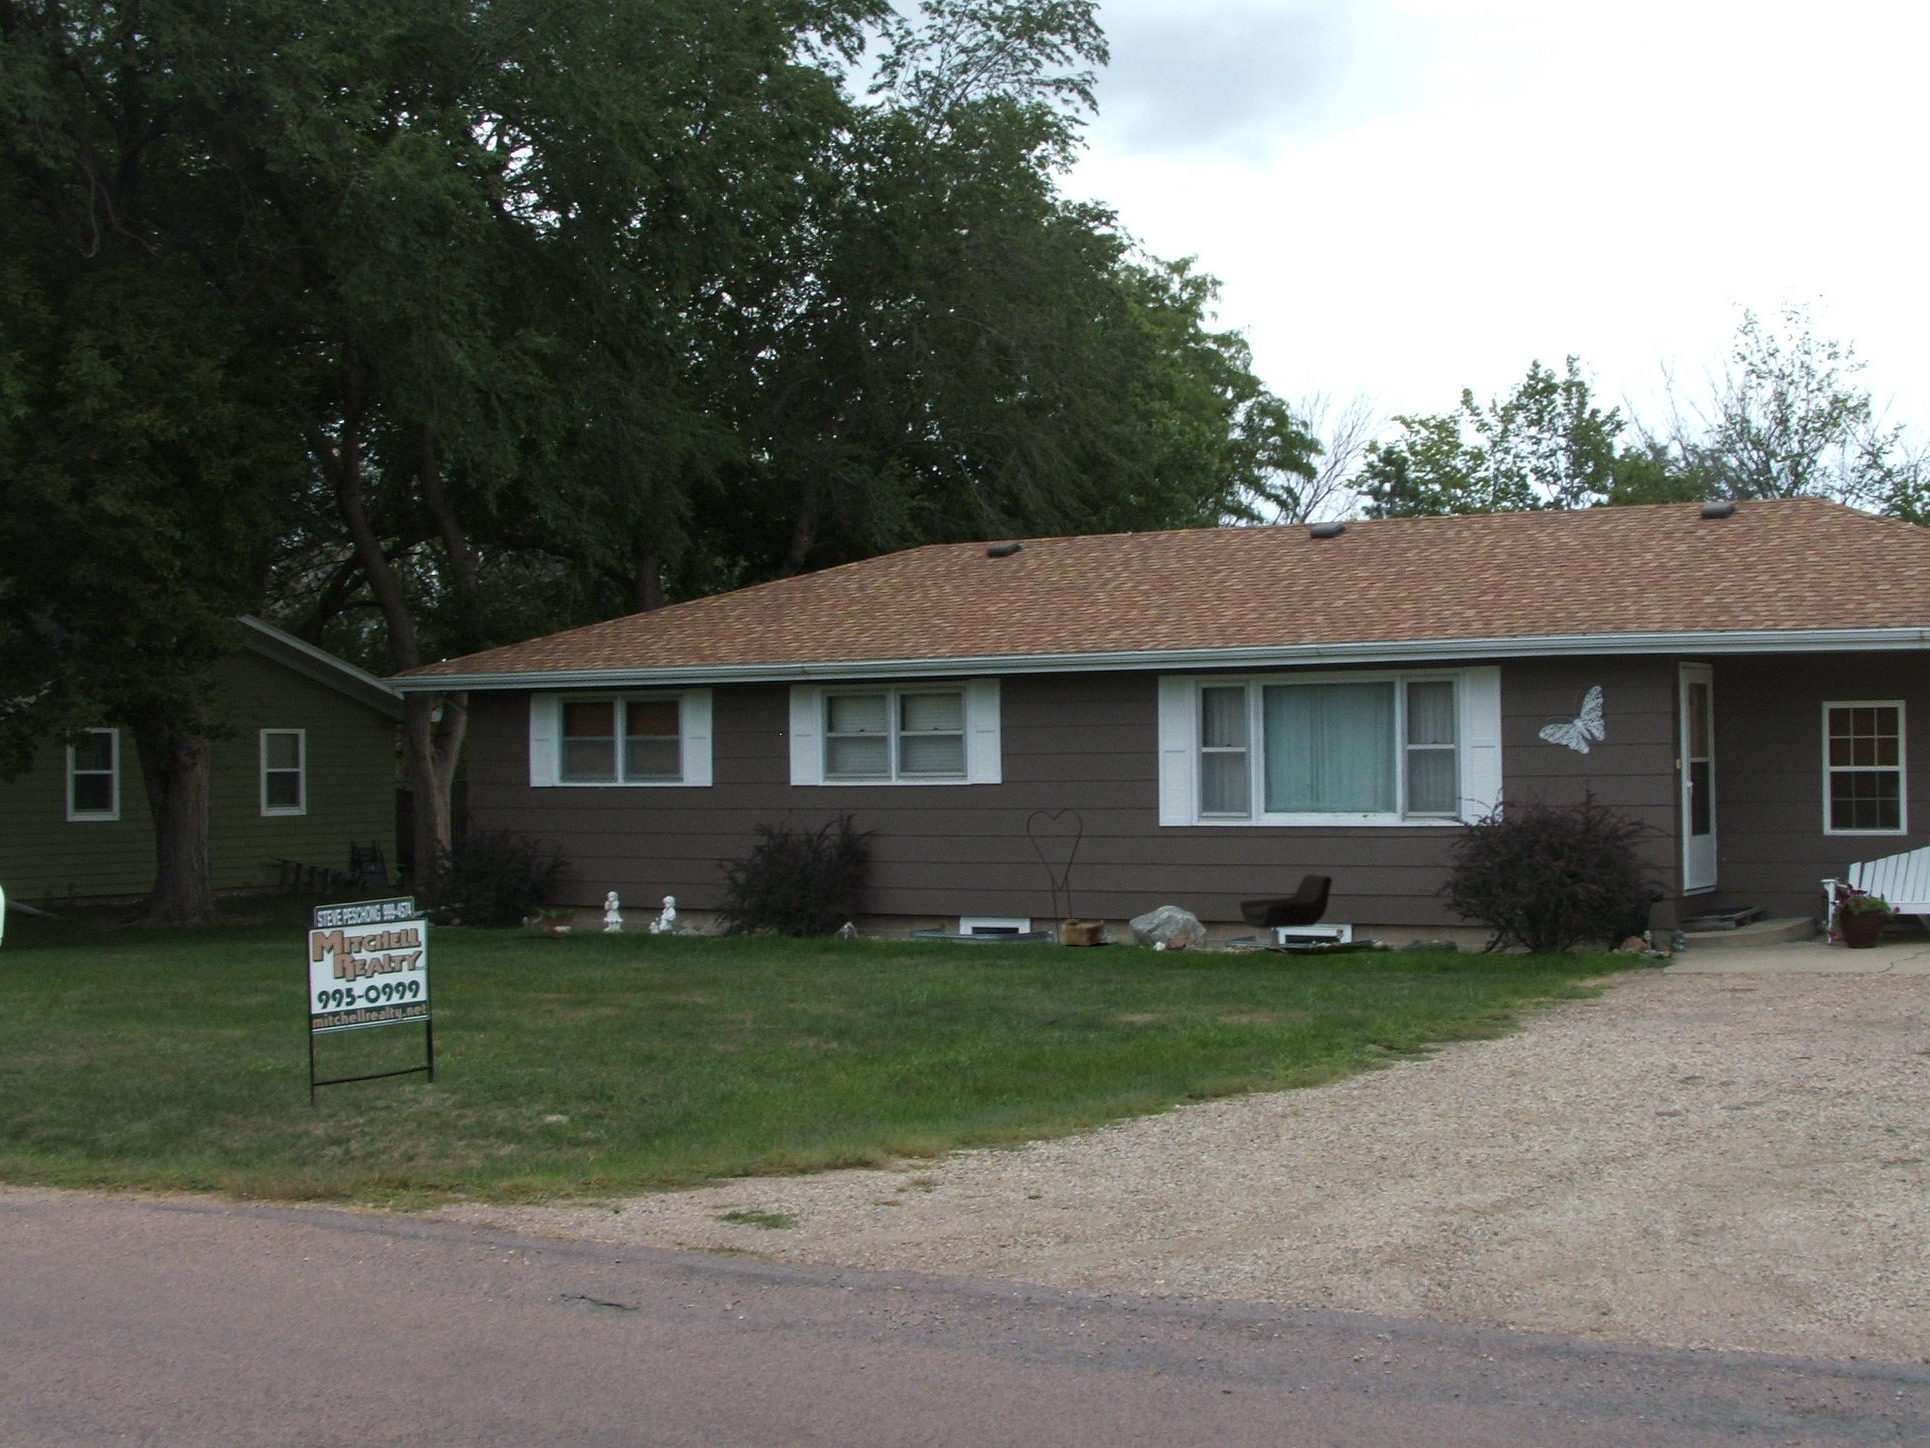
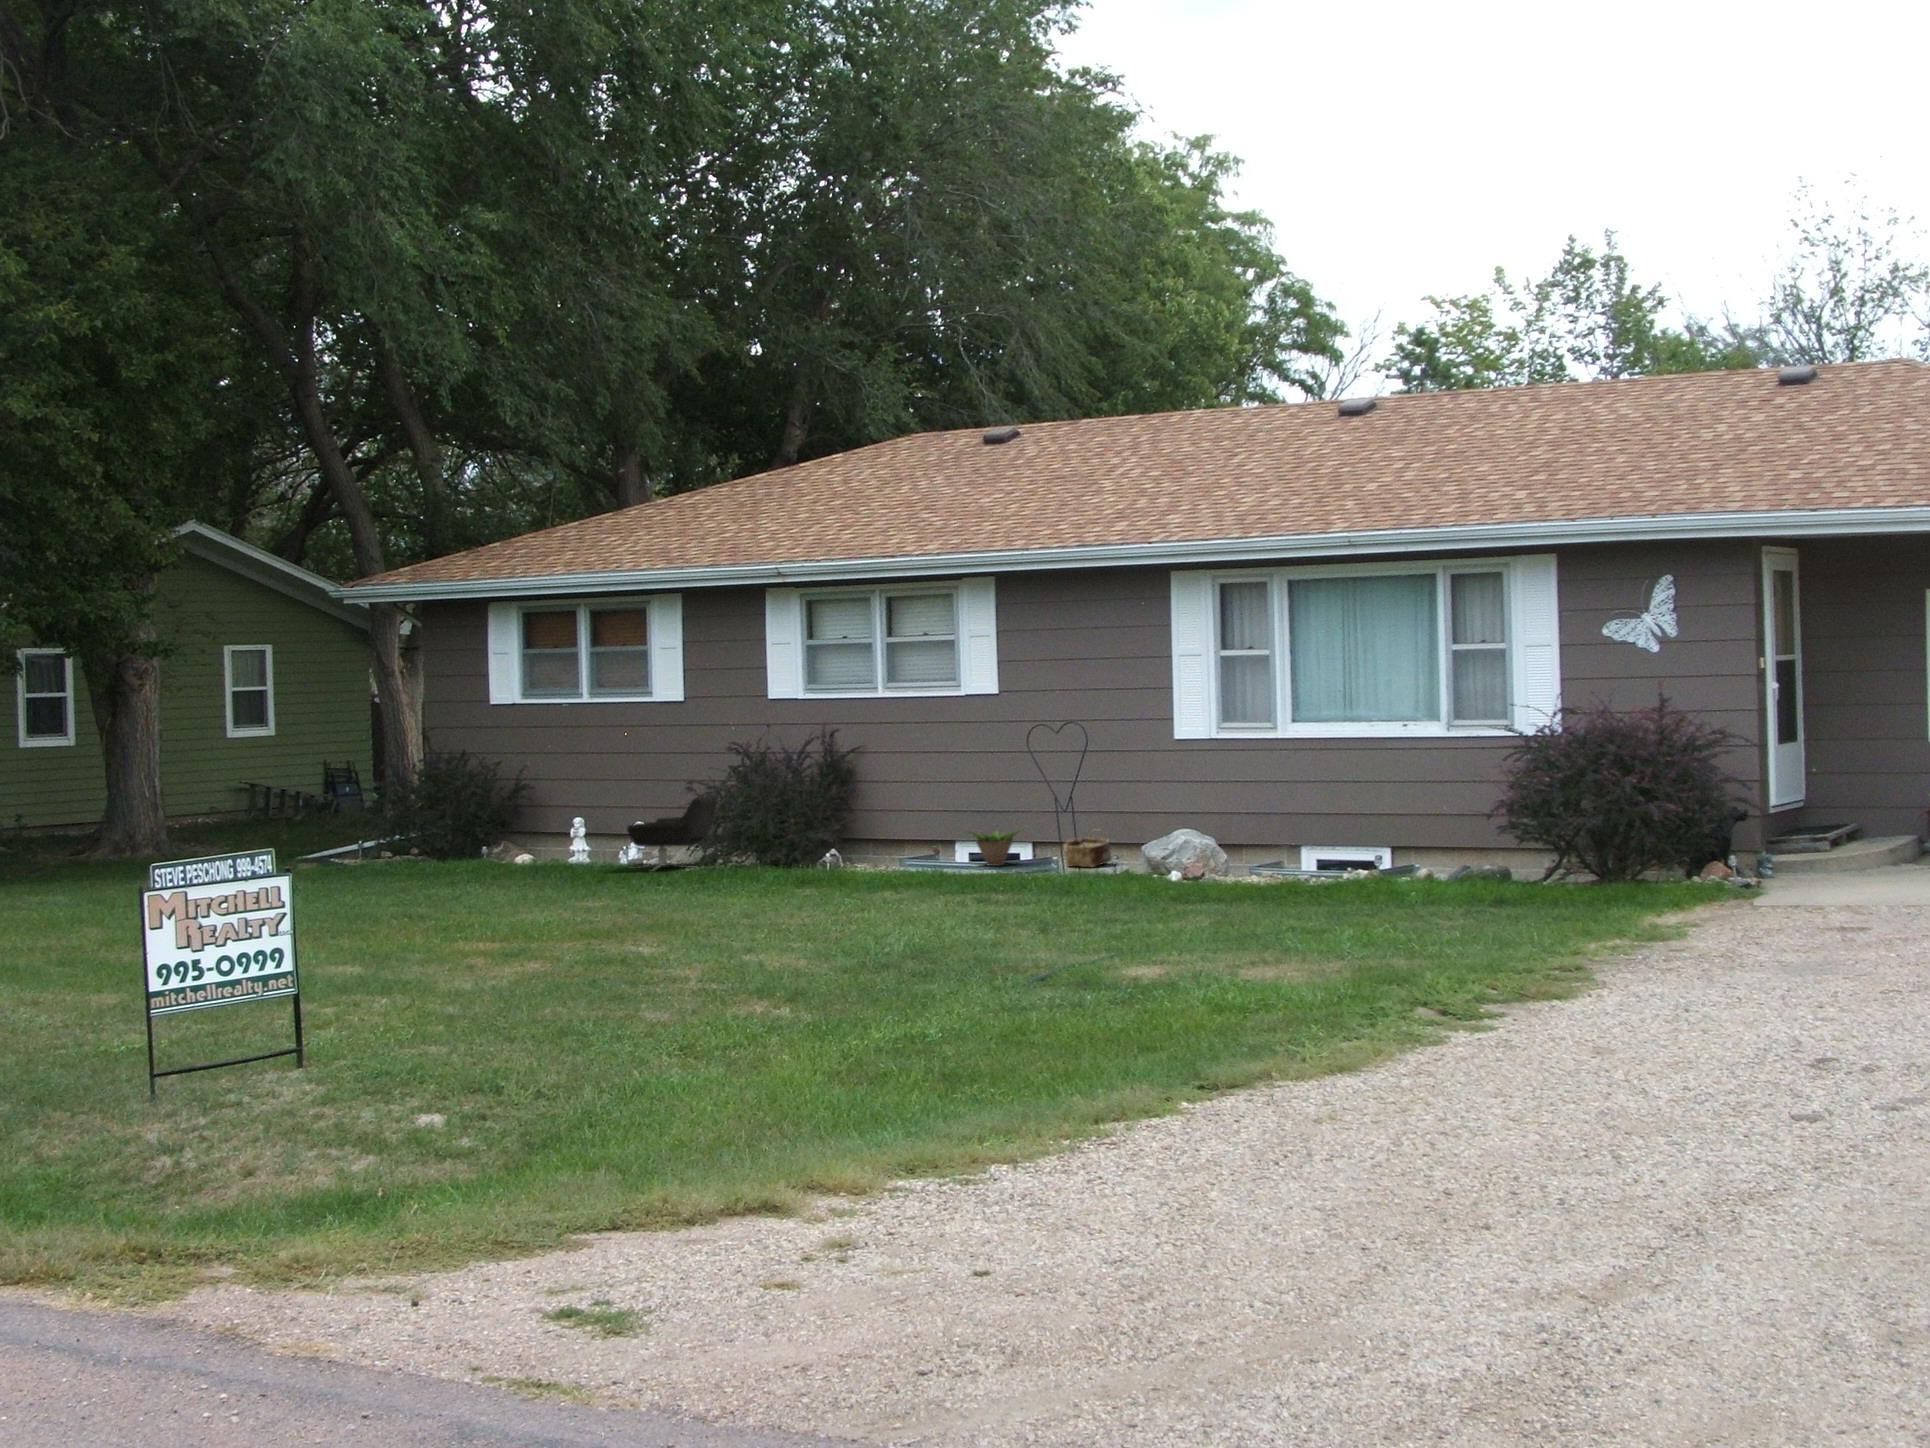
lounge chair: present [1240,874,1332,952] -> present [627,794,719,871]
decorative plant: present [538,909,576,938] -> present [969,830,1020,866]

